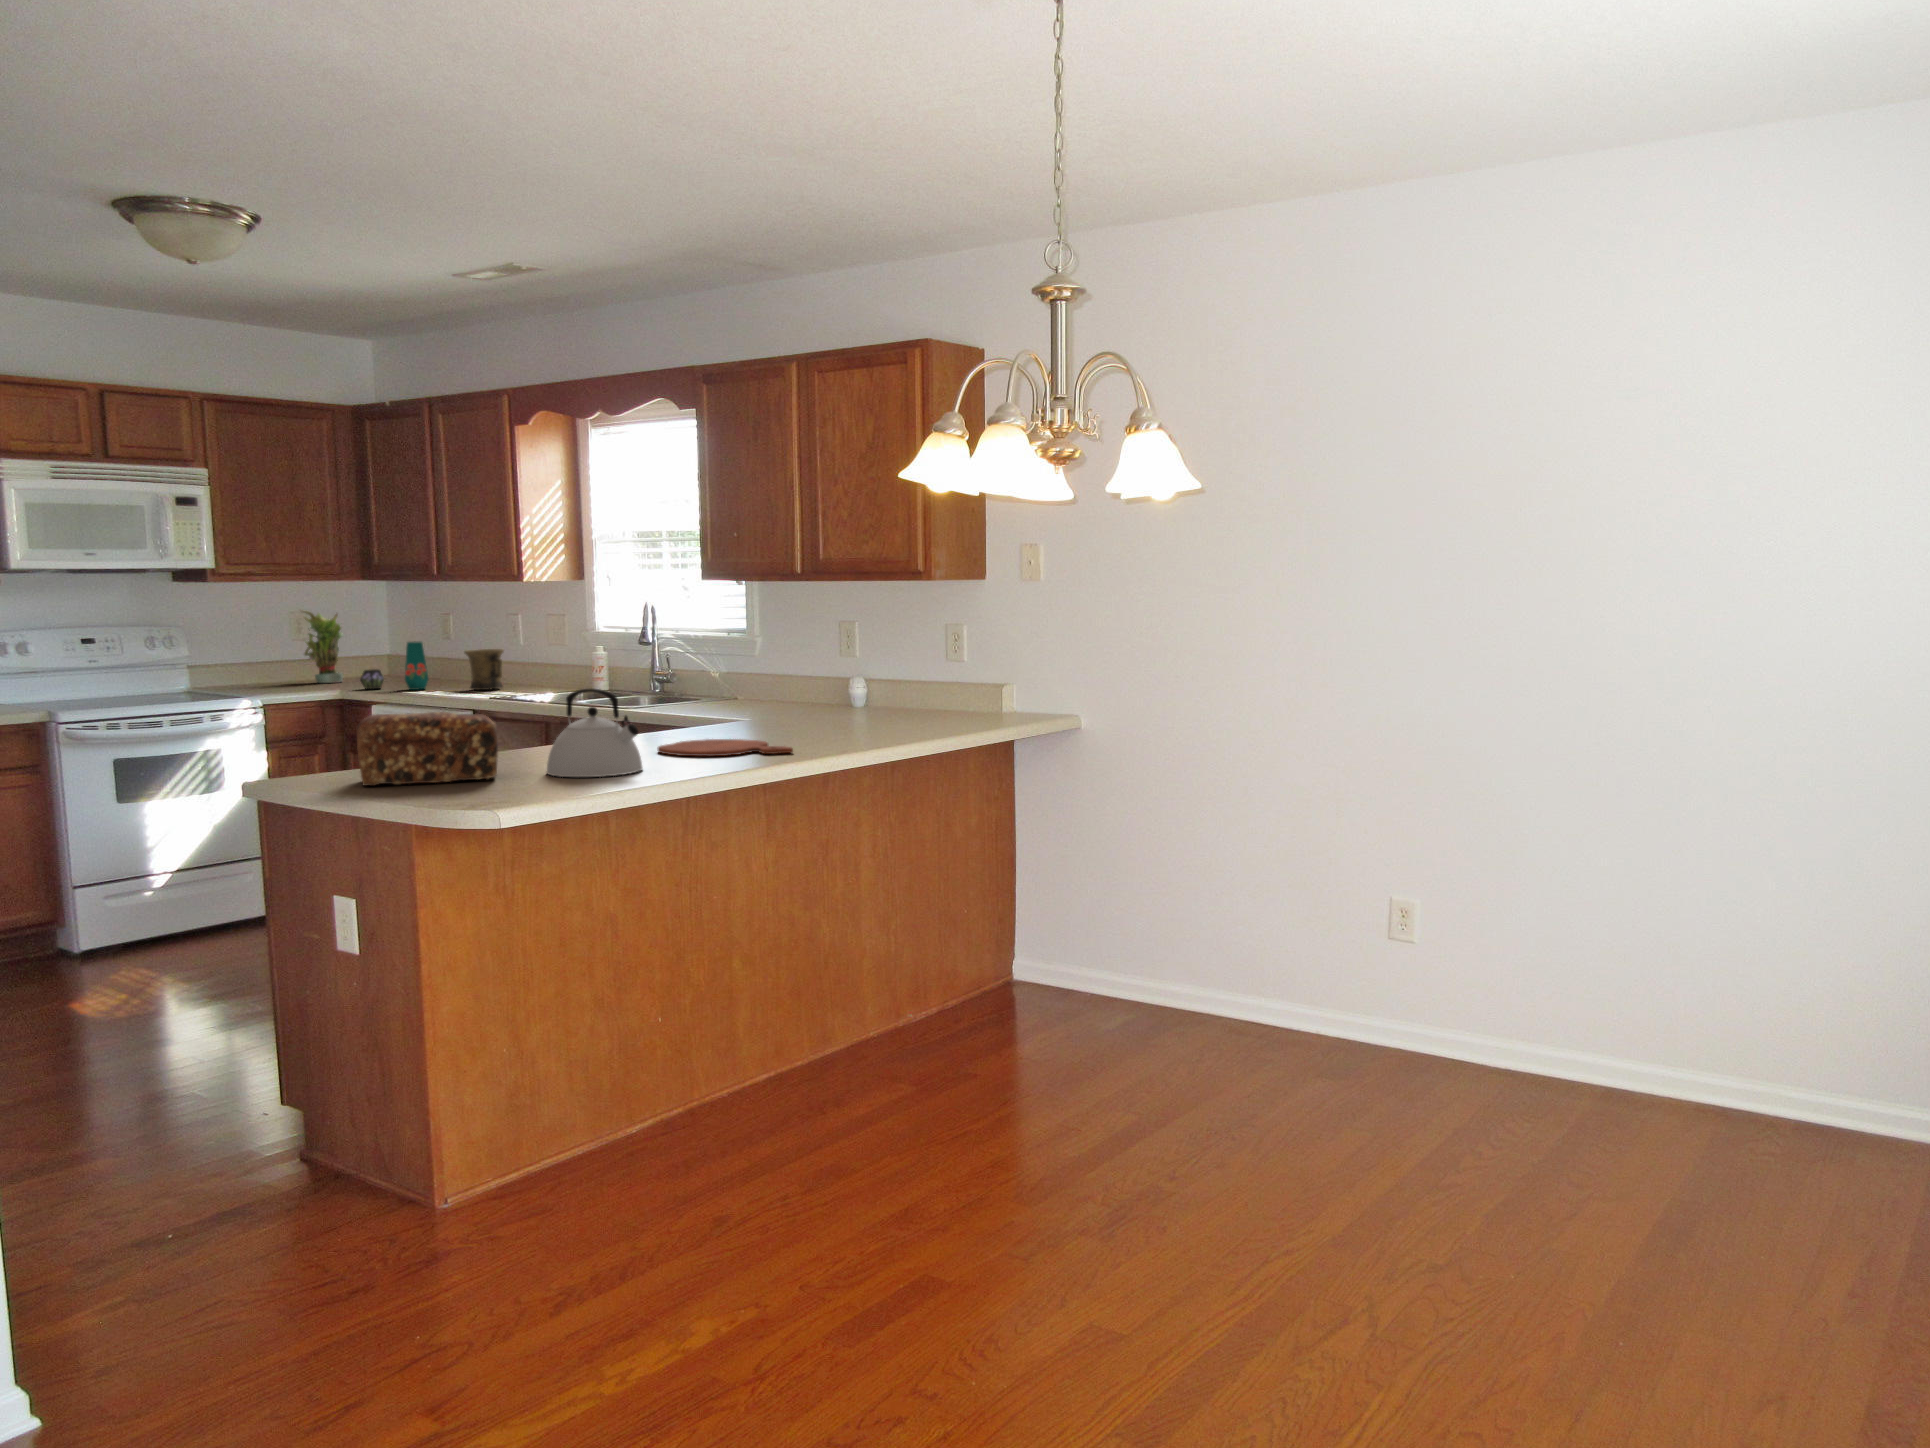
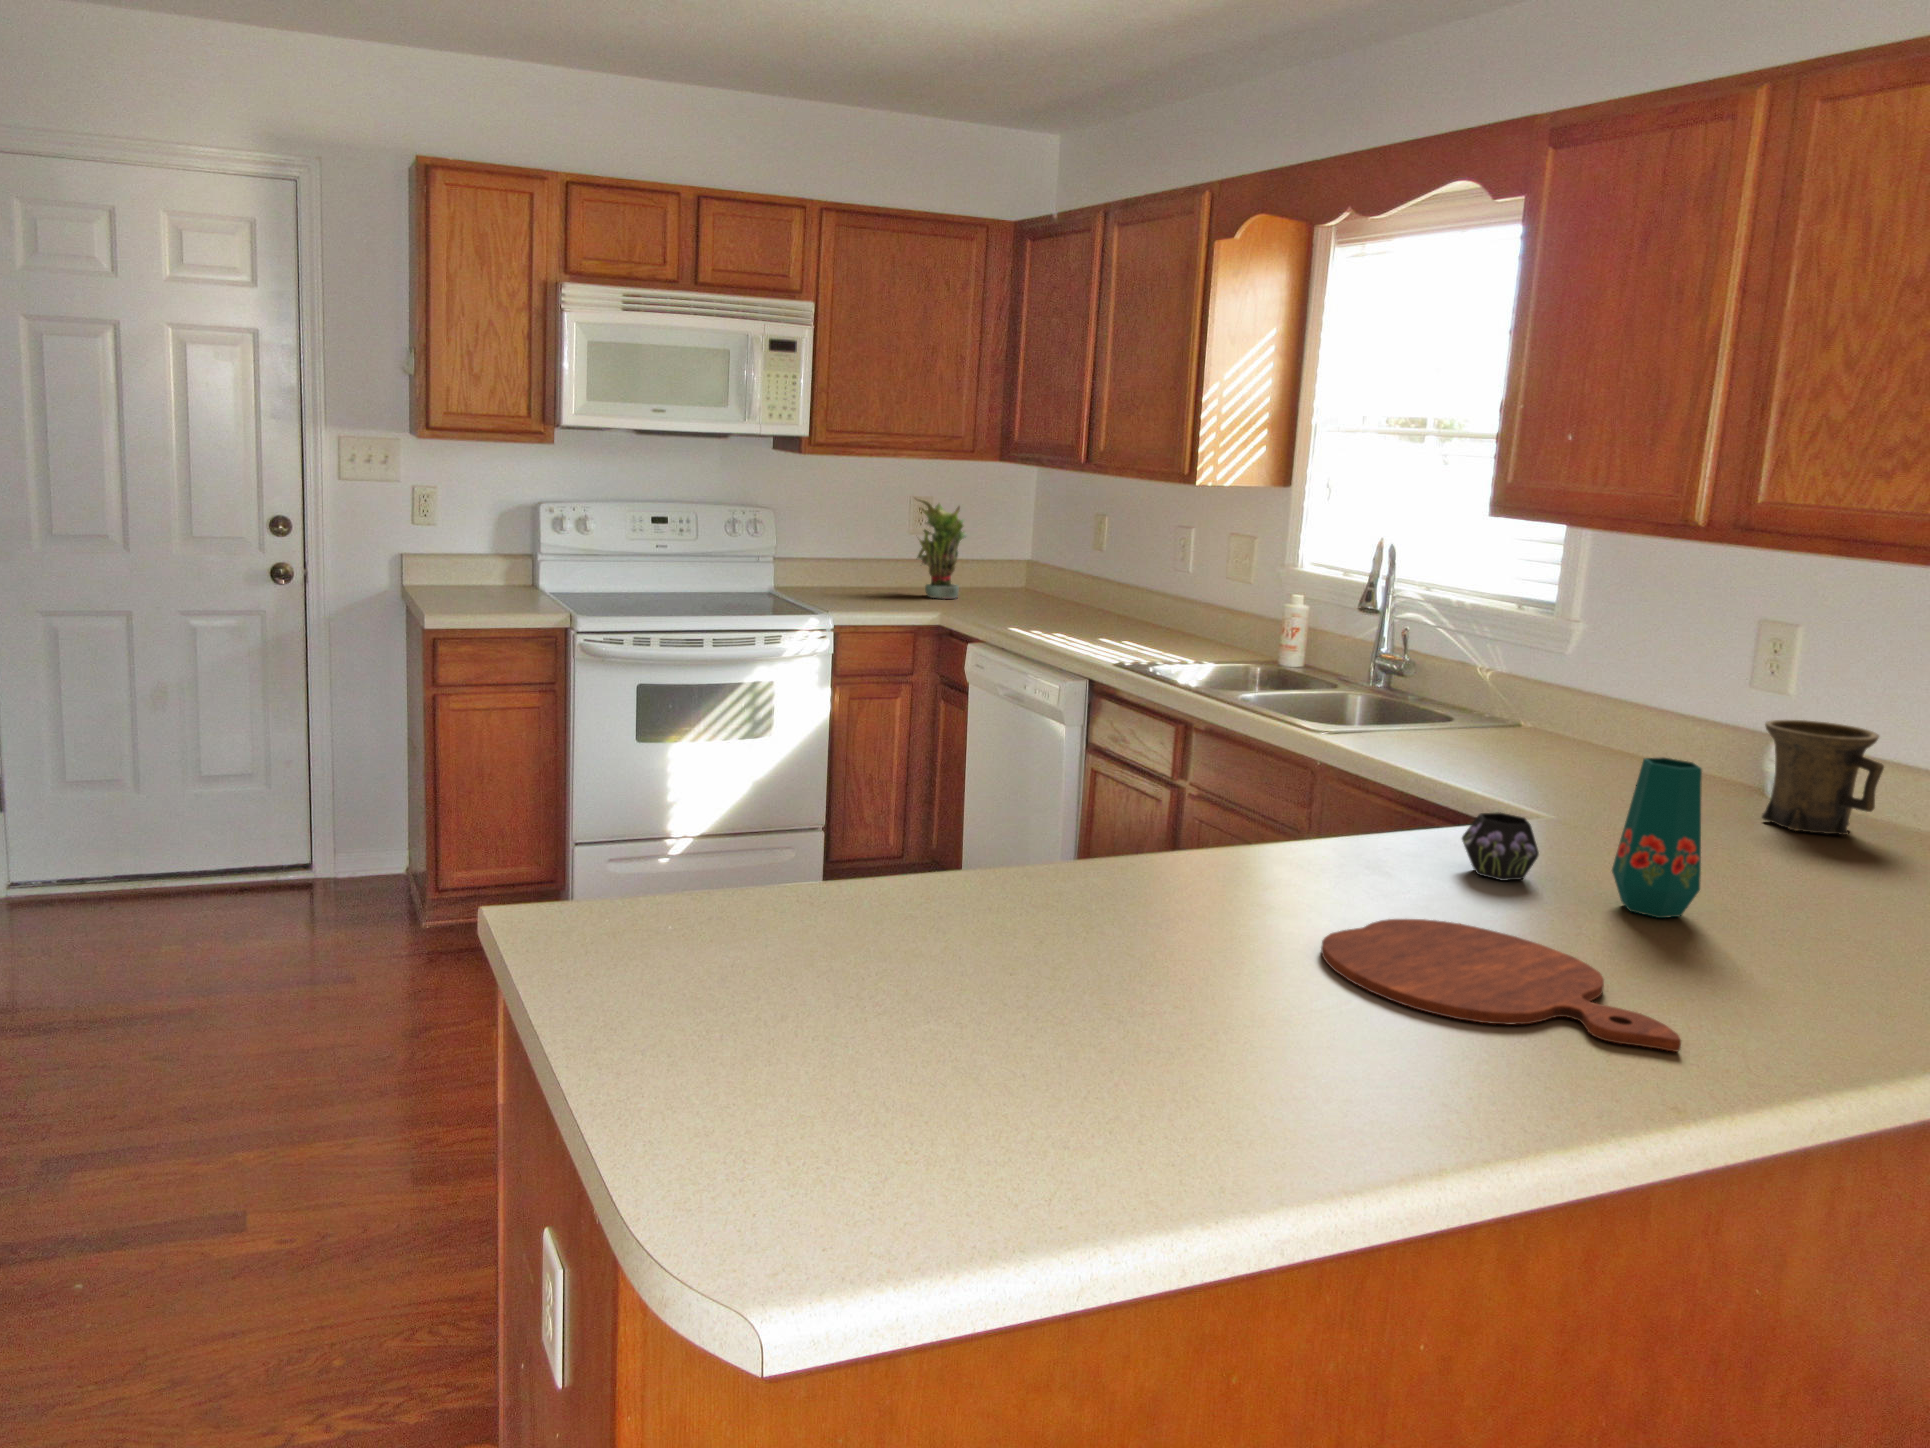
vase: present [360,642,429,690] -> present [1462,757,1702,918]
mug: present [465,649,504,690] -> present [1762,720,1884,835]
kettle: present [547,688,642,777] -> none [1015,832,1257,1095]
bread loaf: present [356,712,498,786] -> none [589,824,924,1032]

